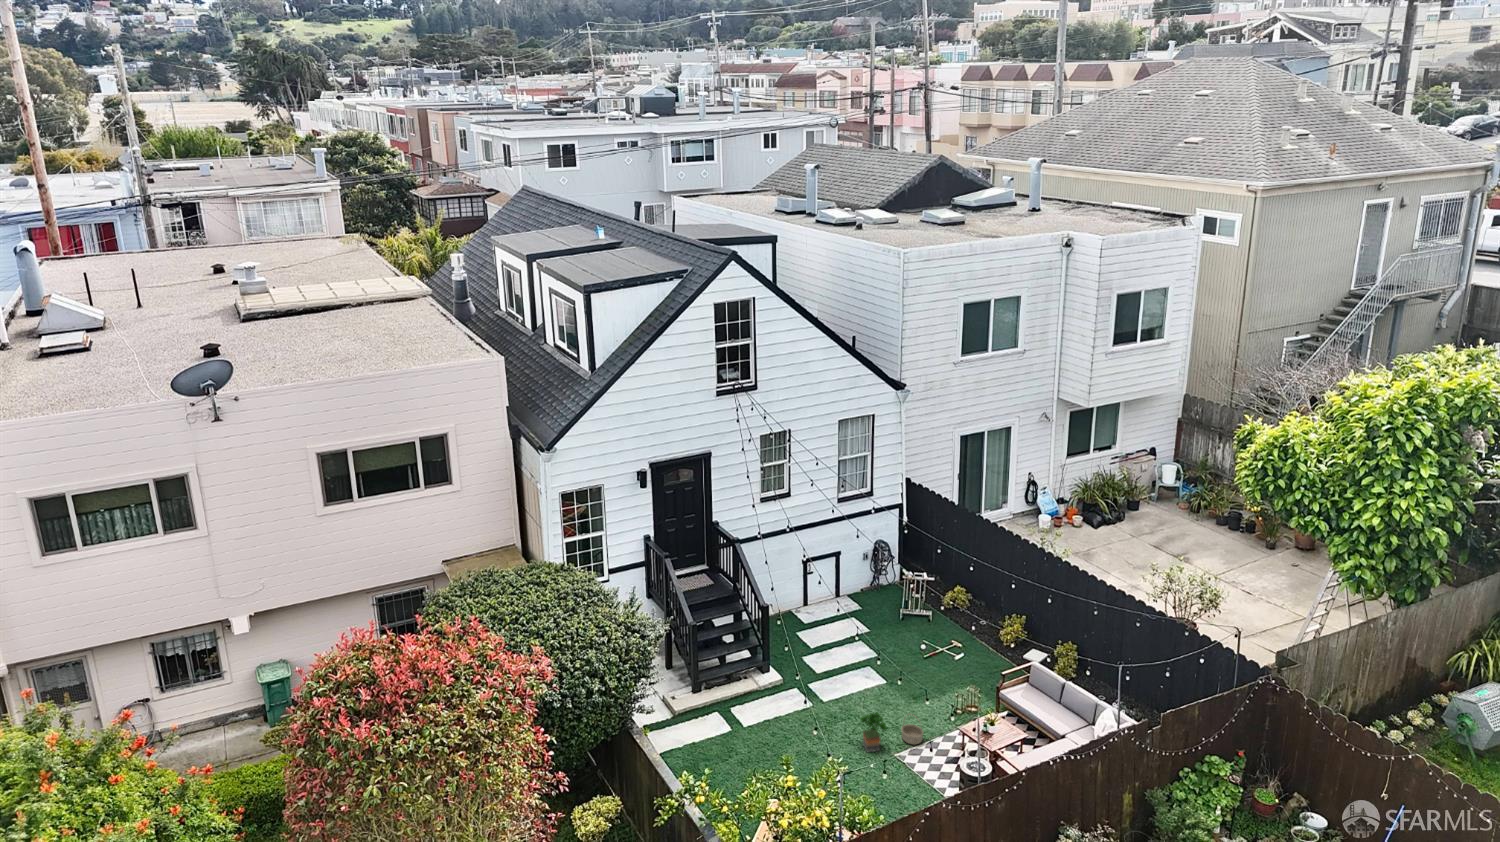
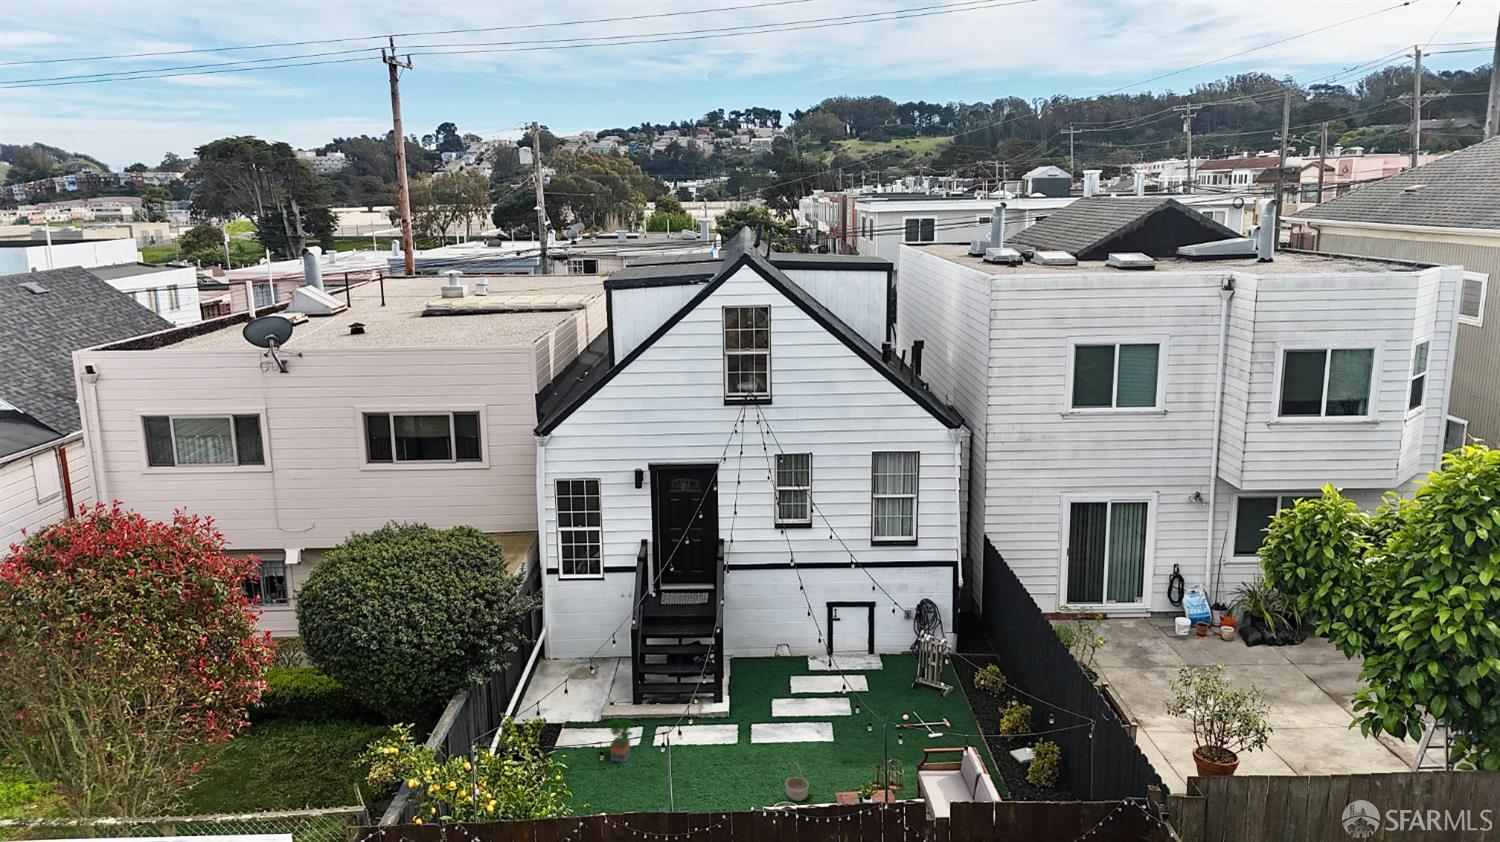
potted tree: present [860,712,886,752] -> present [609,719,634,762]

